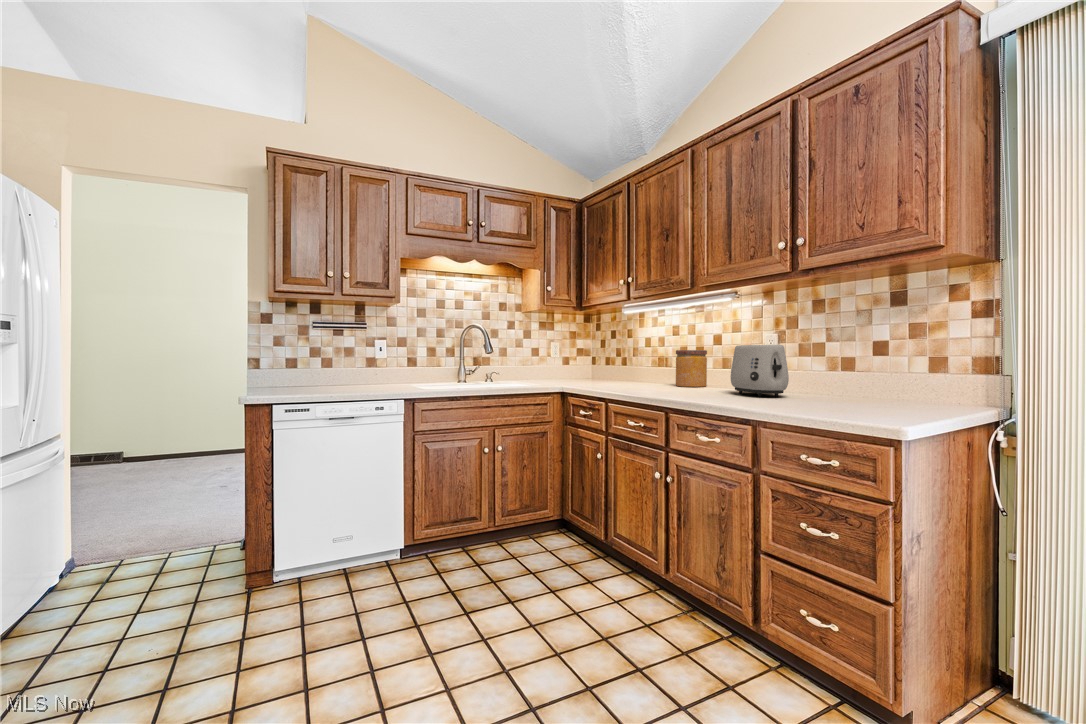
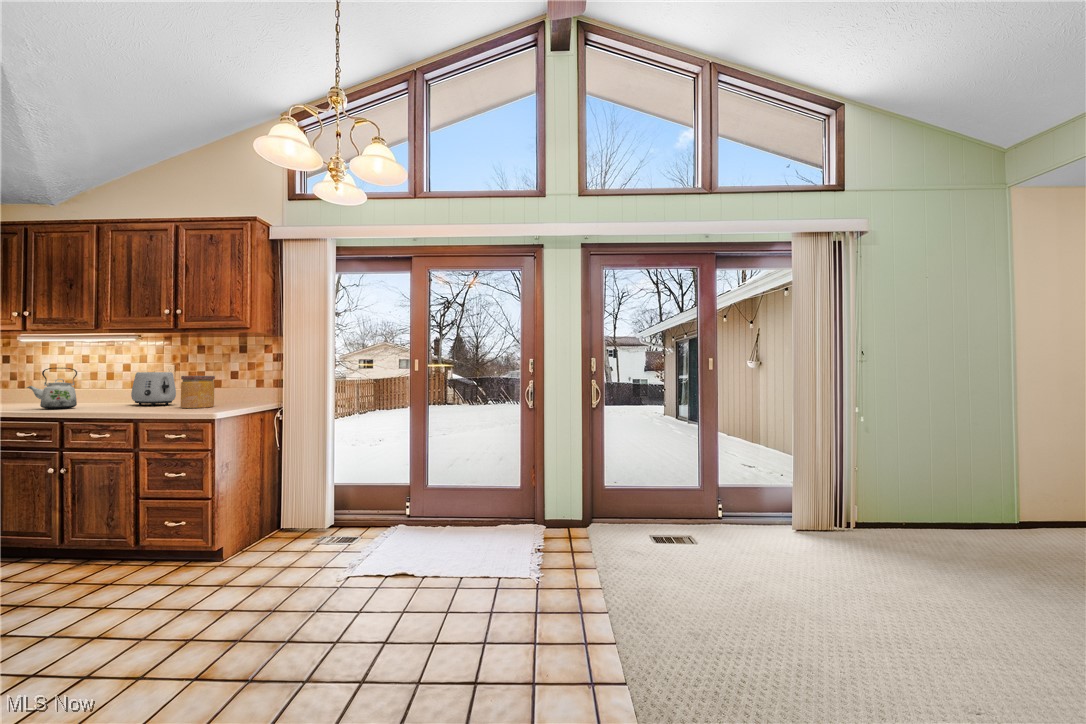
kettle: none [632,340,676,393] -> present [27,368,77,409]
jar: present [676,350,707,387] -> present [181,376,215,408]

